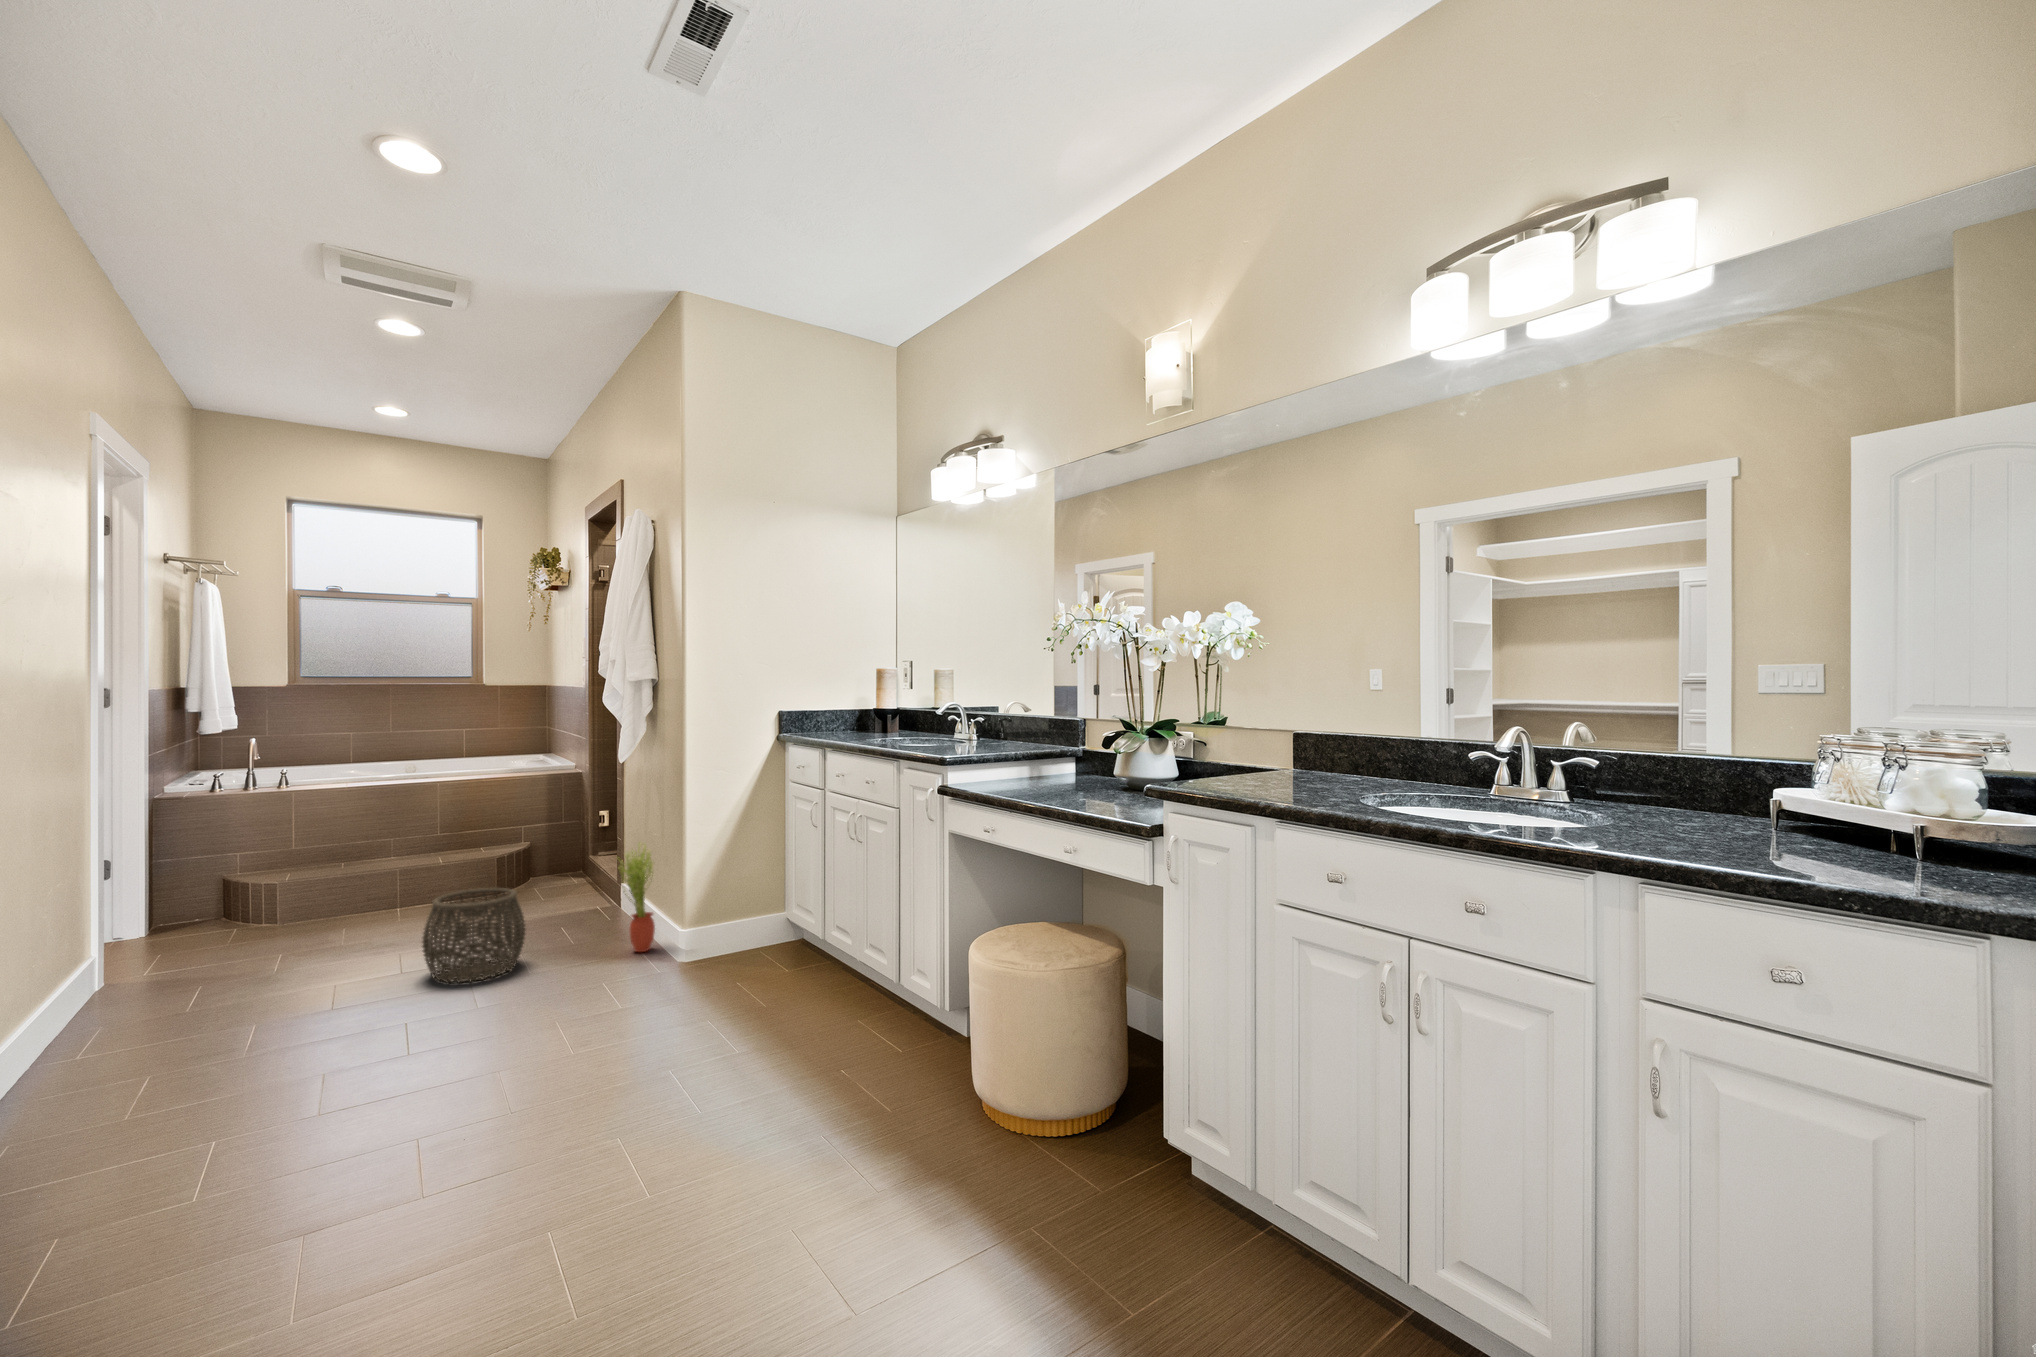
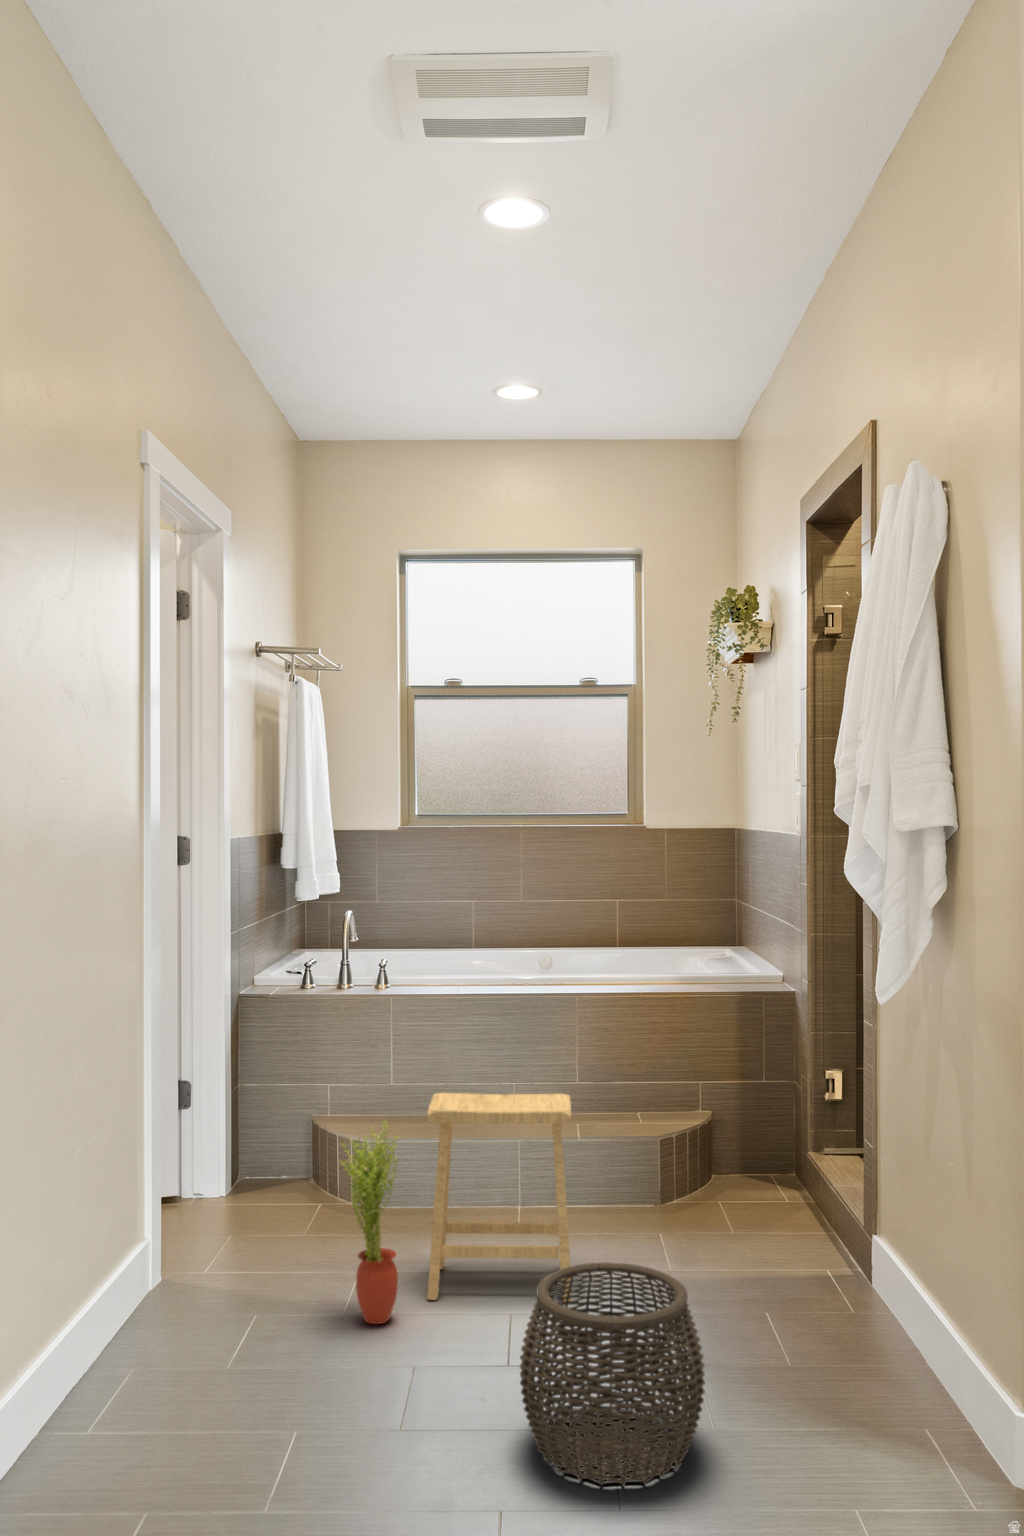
footstool: none [345,827,444,948] -> present [427,1093,572,1302]
potted plant: present [619,844,655,952] -> present [341,1121,398,1324]

